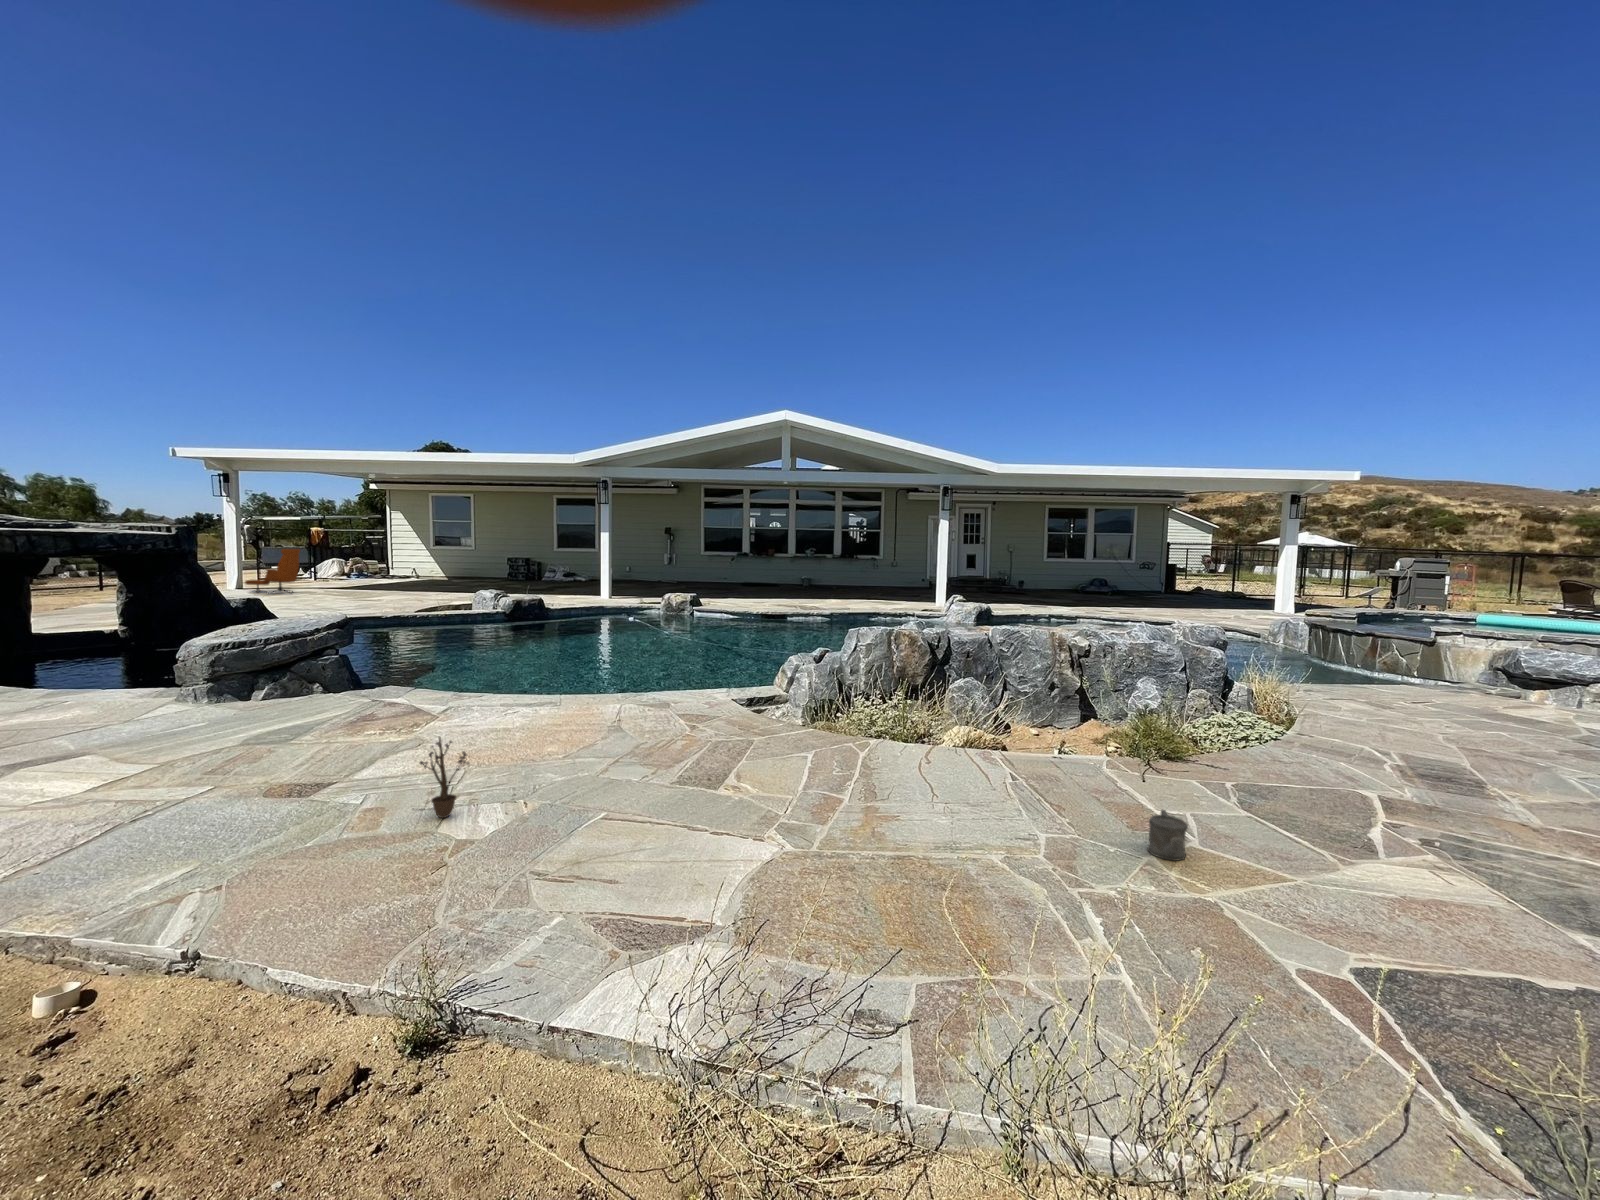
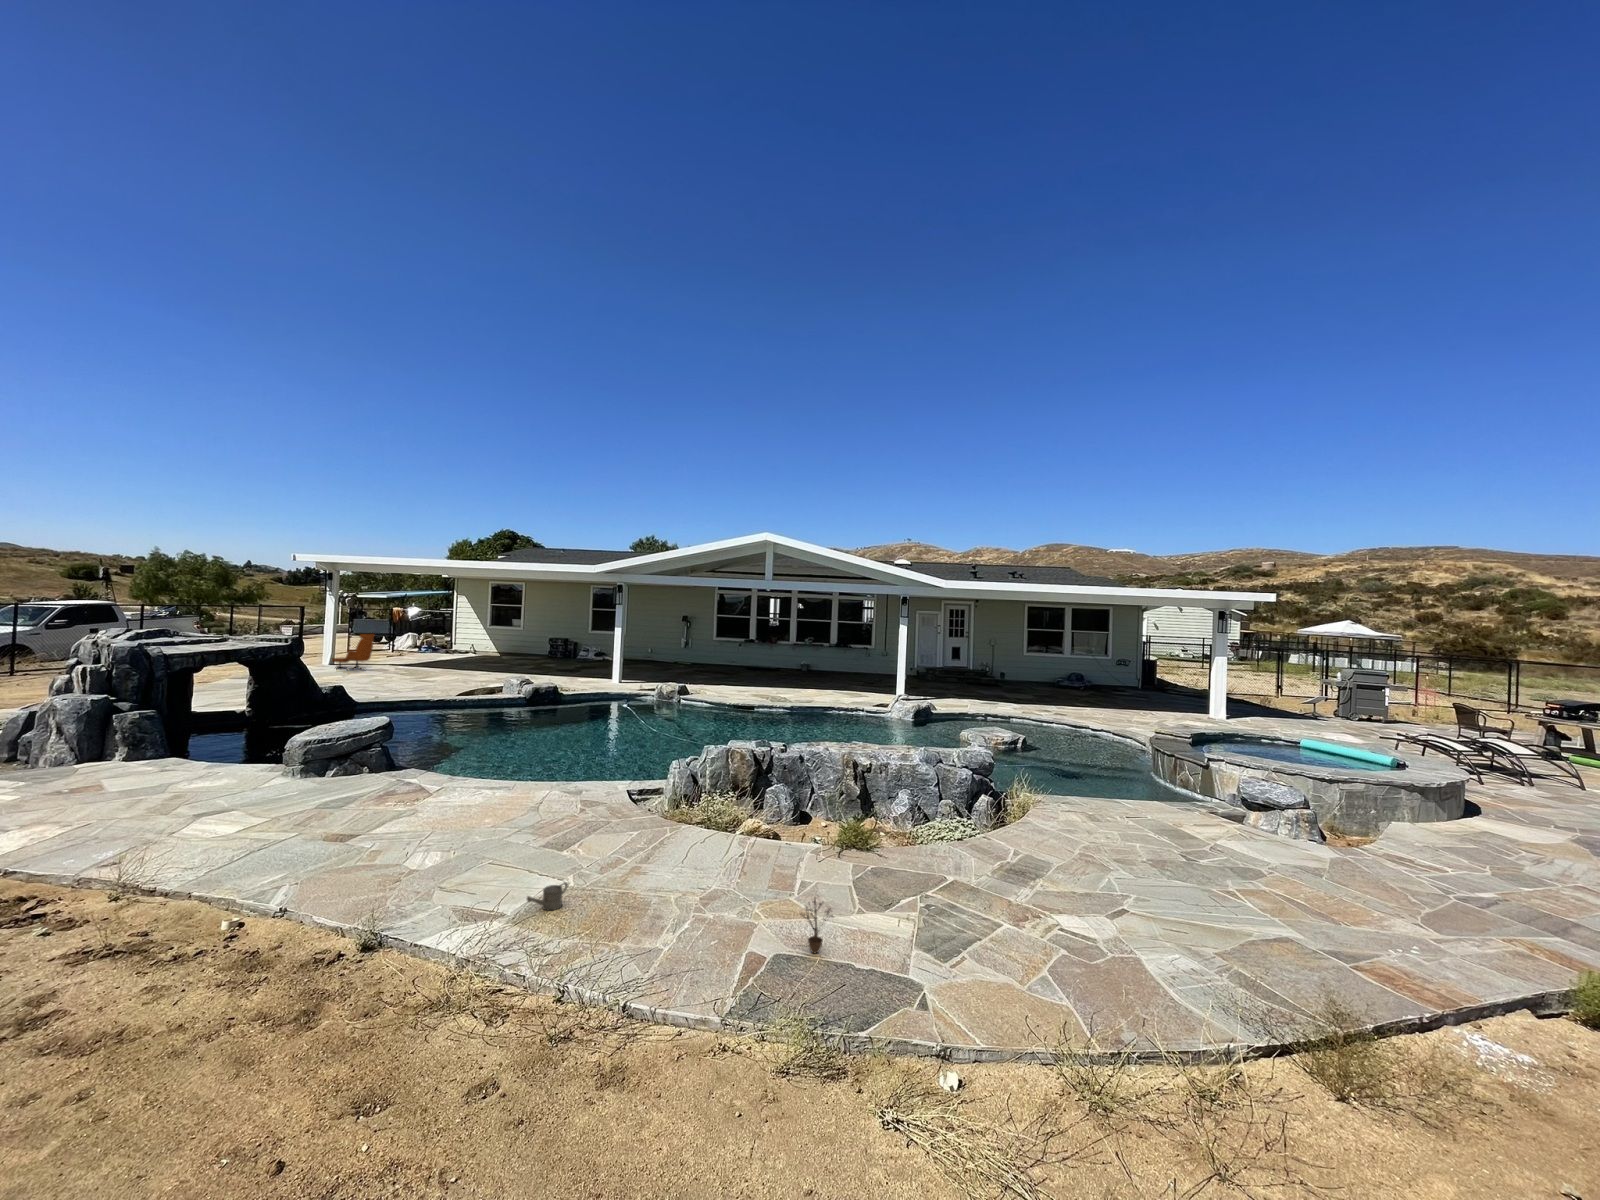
decorative plant: present [416,737,469,818] -> present [792,899,833,953]
watering can: present [1147,810,1188,861] -> present [527,883,568,910]

